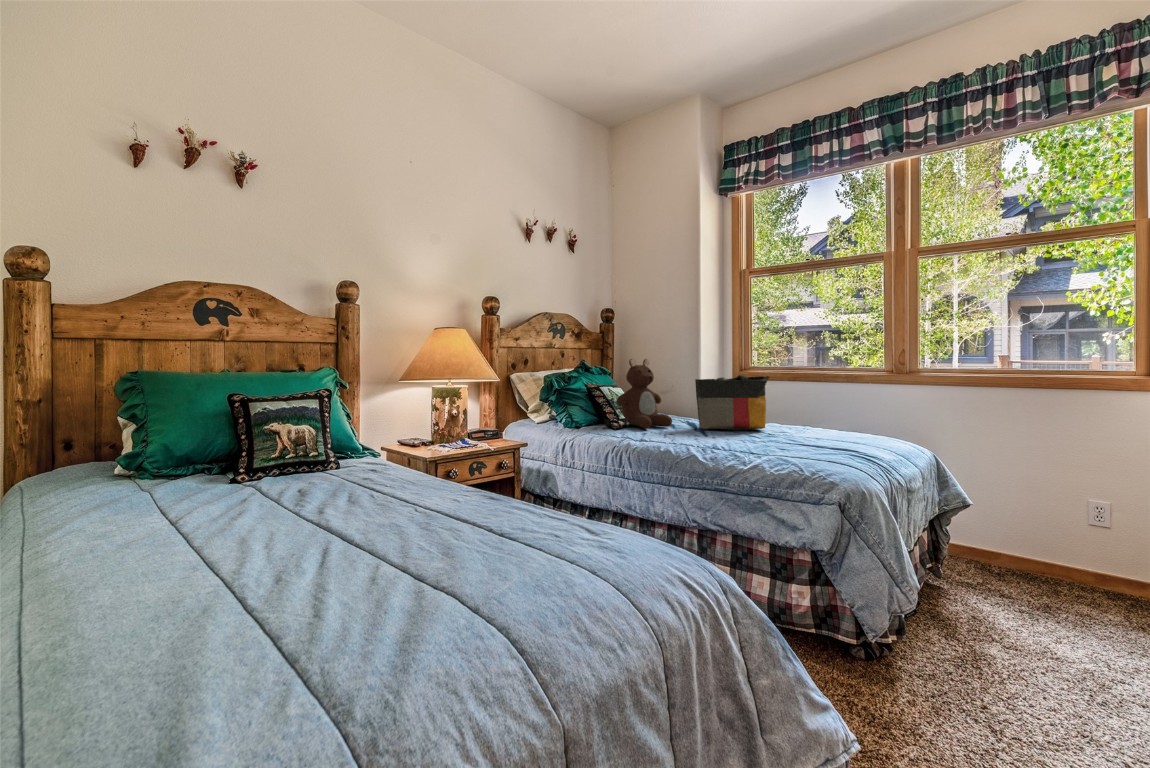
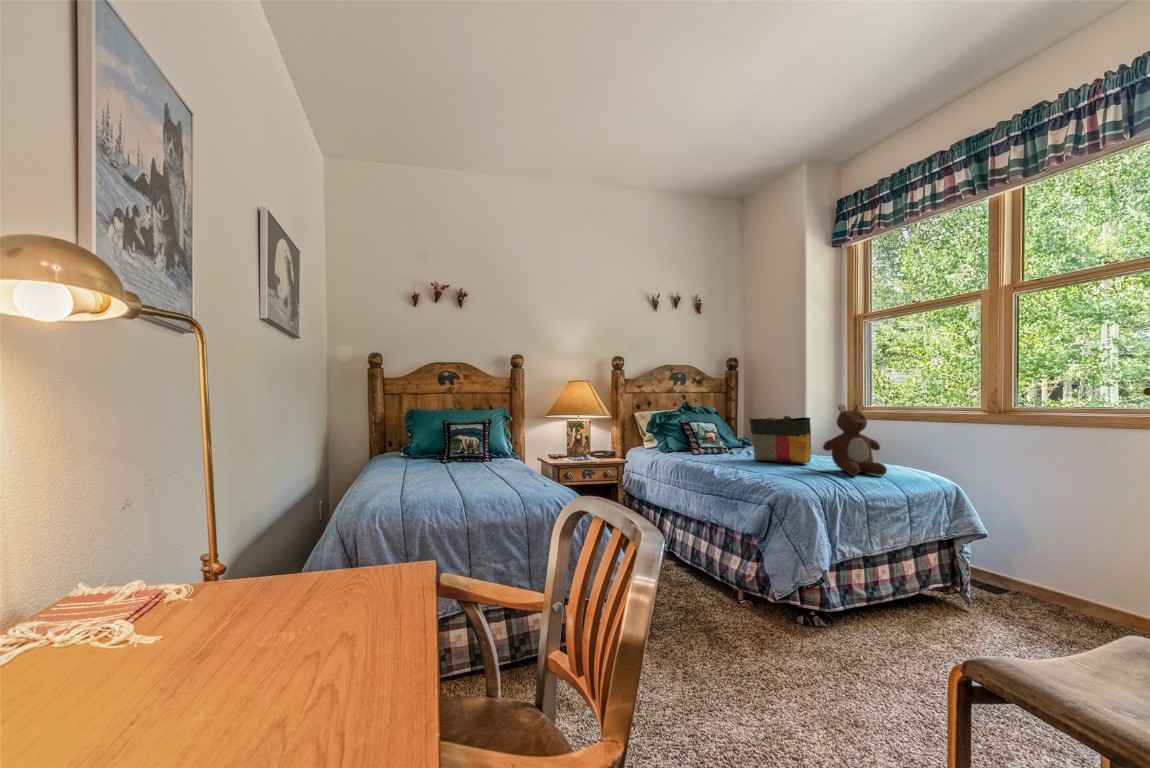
teddy bear: present [616,359,672,428] -> present [823,404,887,475]

